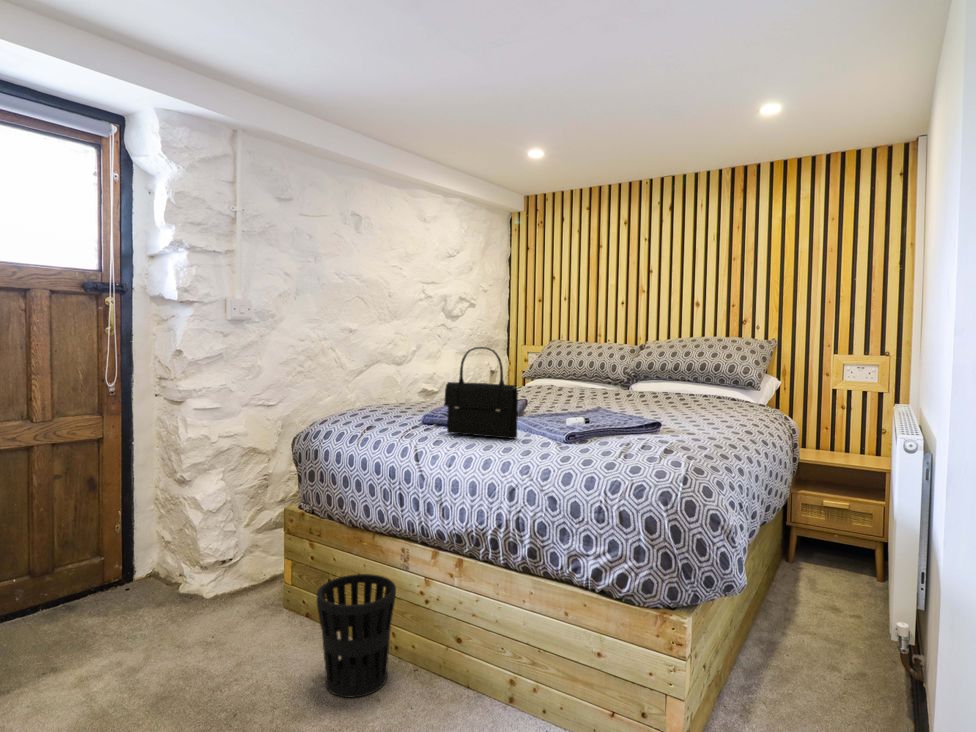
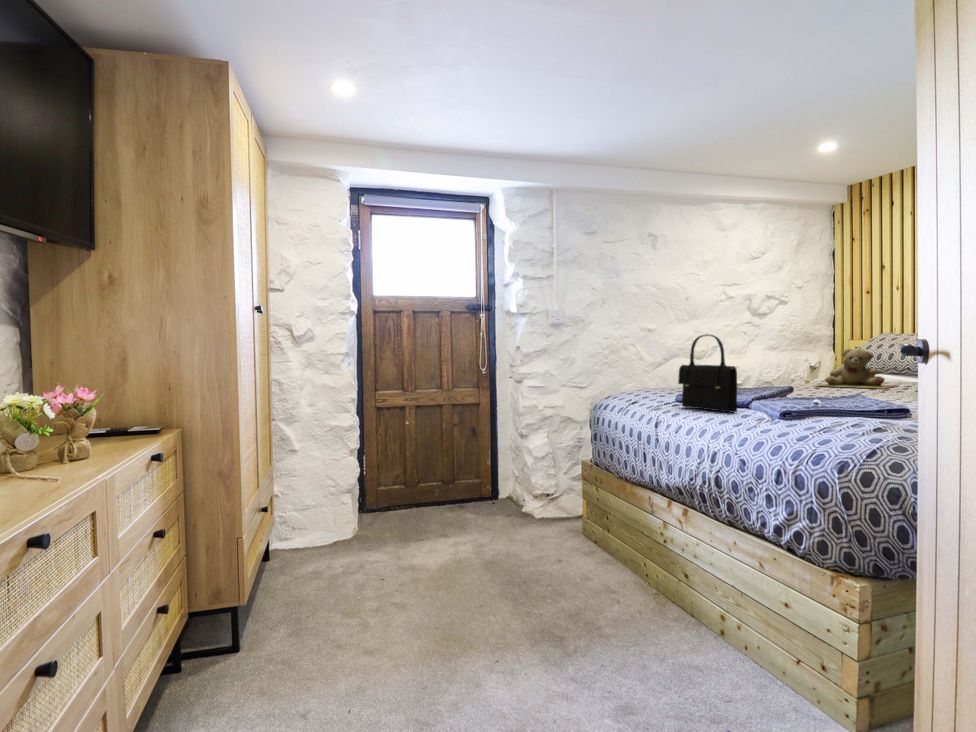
teddy bear: none [517,357,584,397] -> present [818,348,897,388]
wastebasket: present [317,574,396,698] -> none [577,510,636,597]

